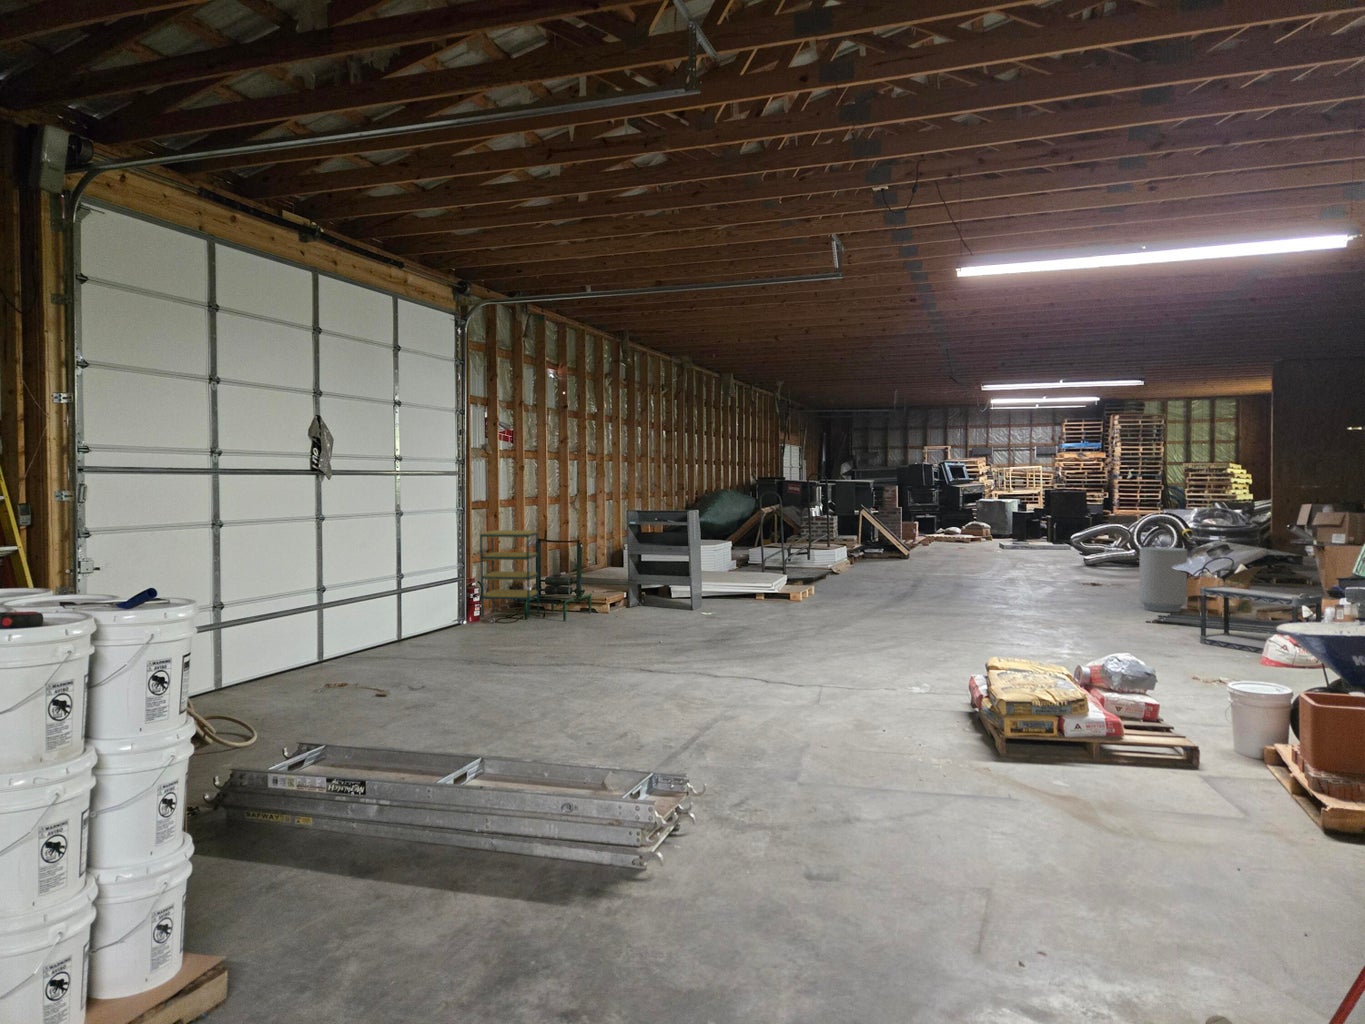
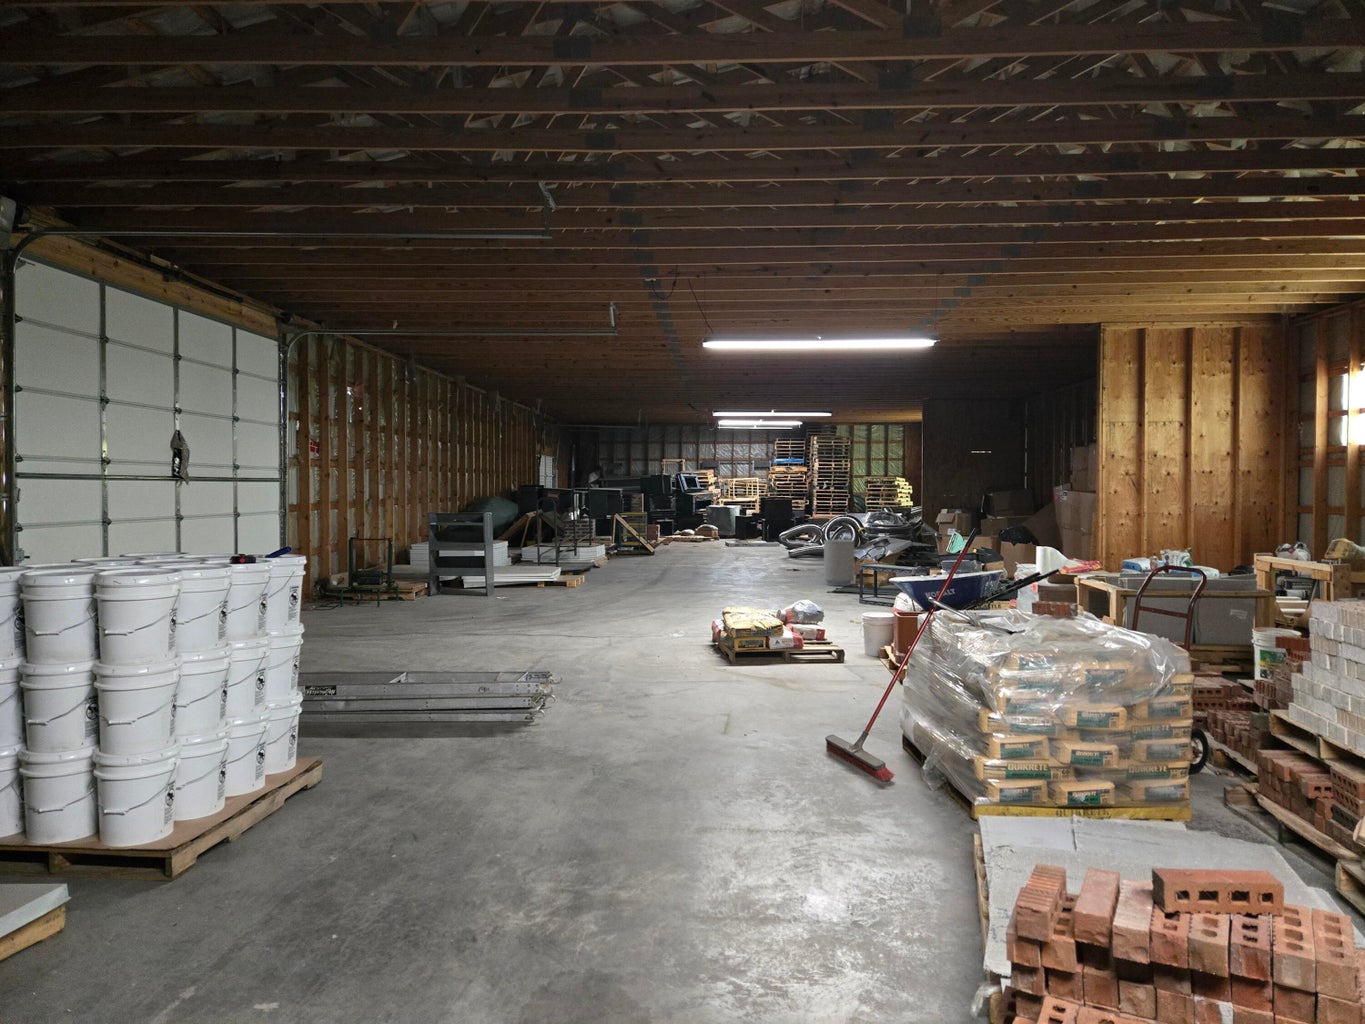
shelving unit: present [480,530,539,617] -> present [619,513,648,555]

